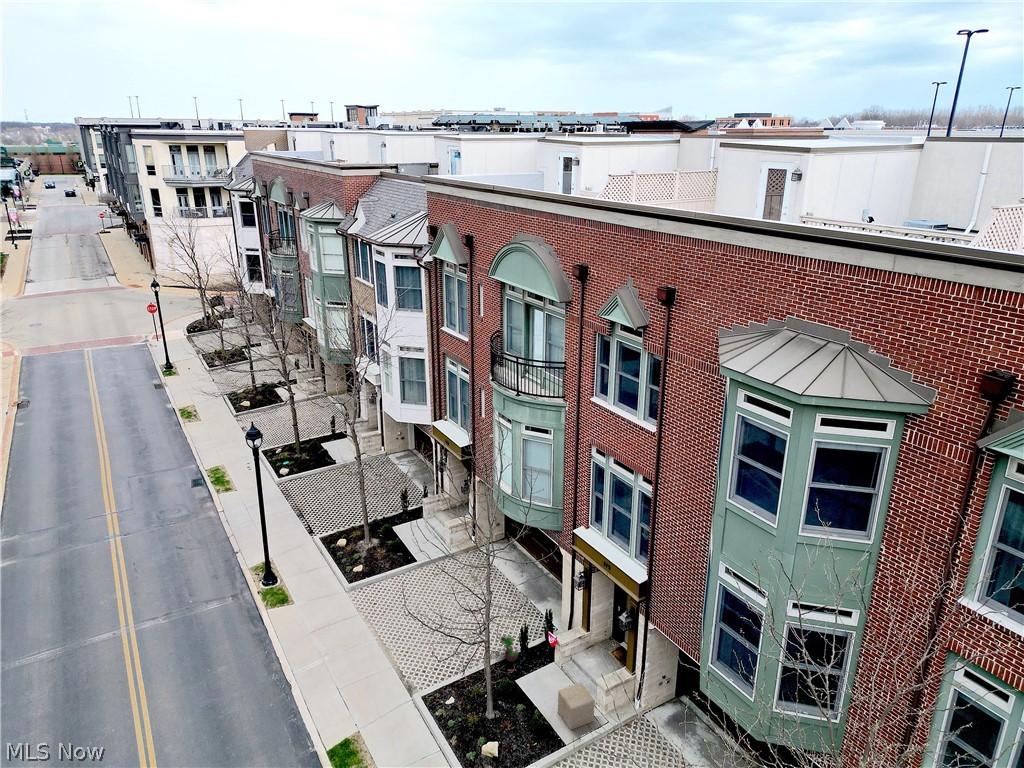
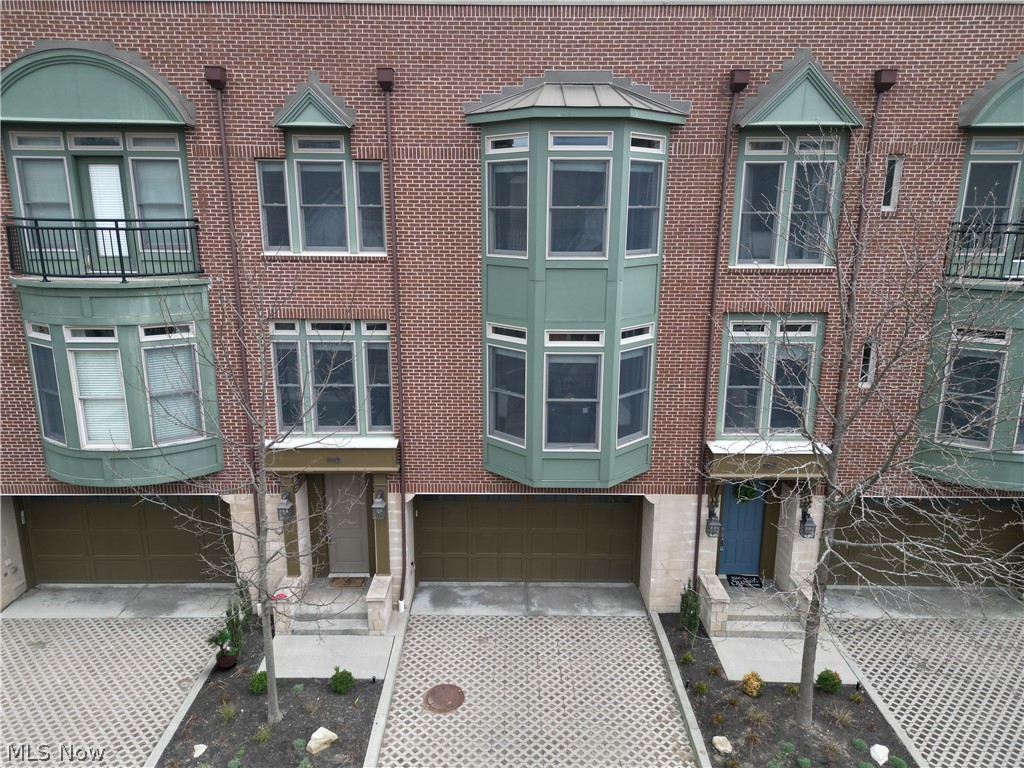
cardboard box: present [558,683,595,730] -> none [347,608,392,659]

